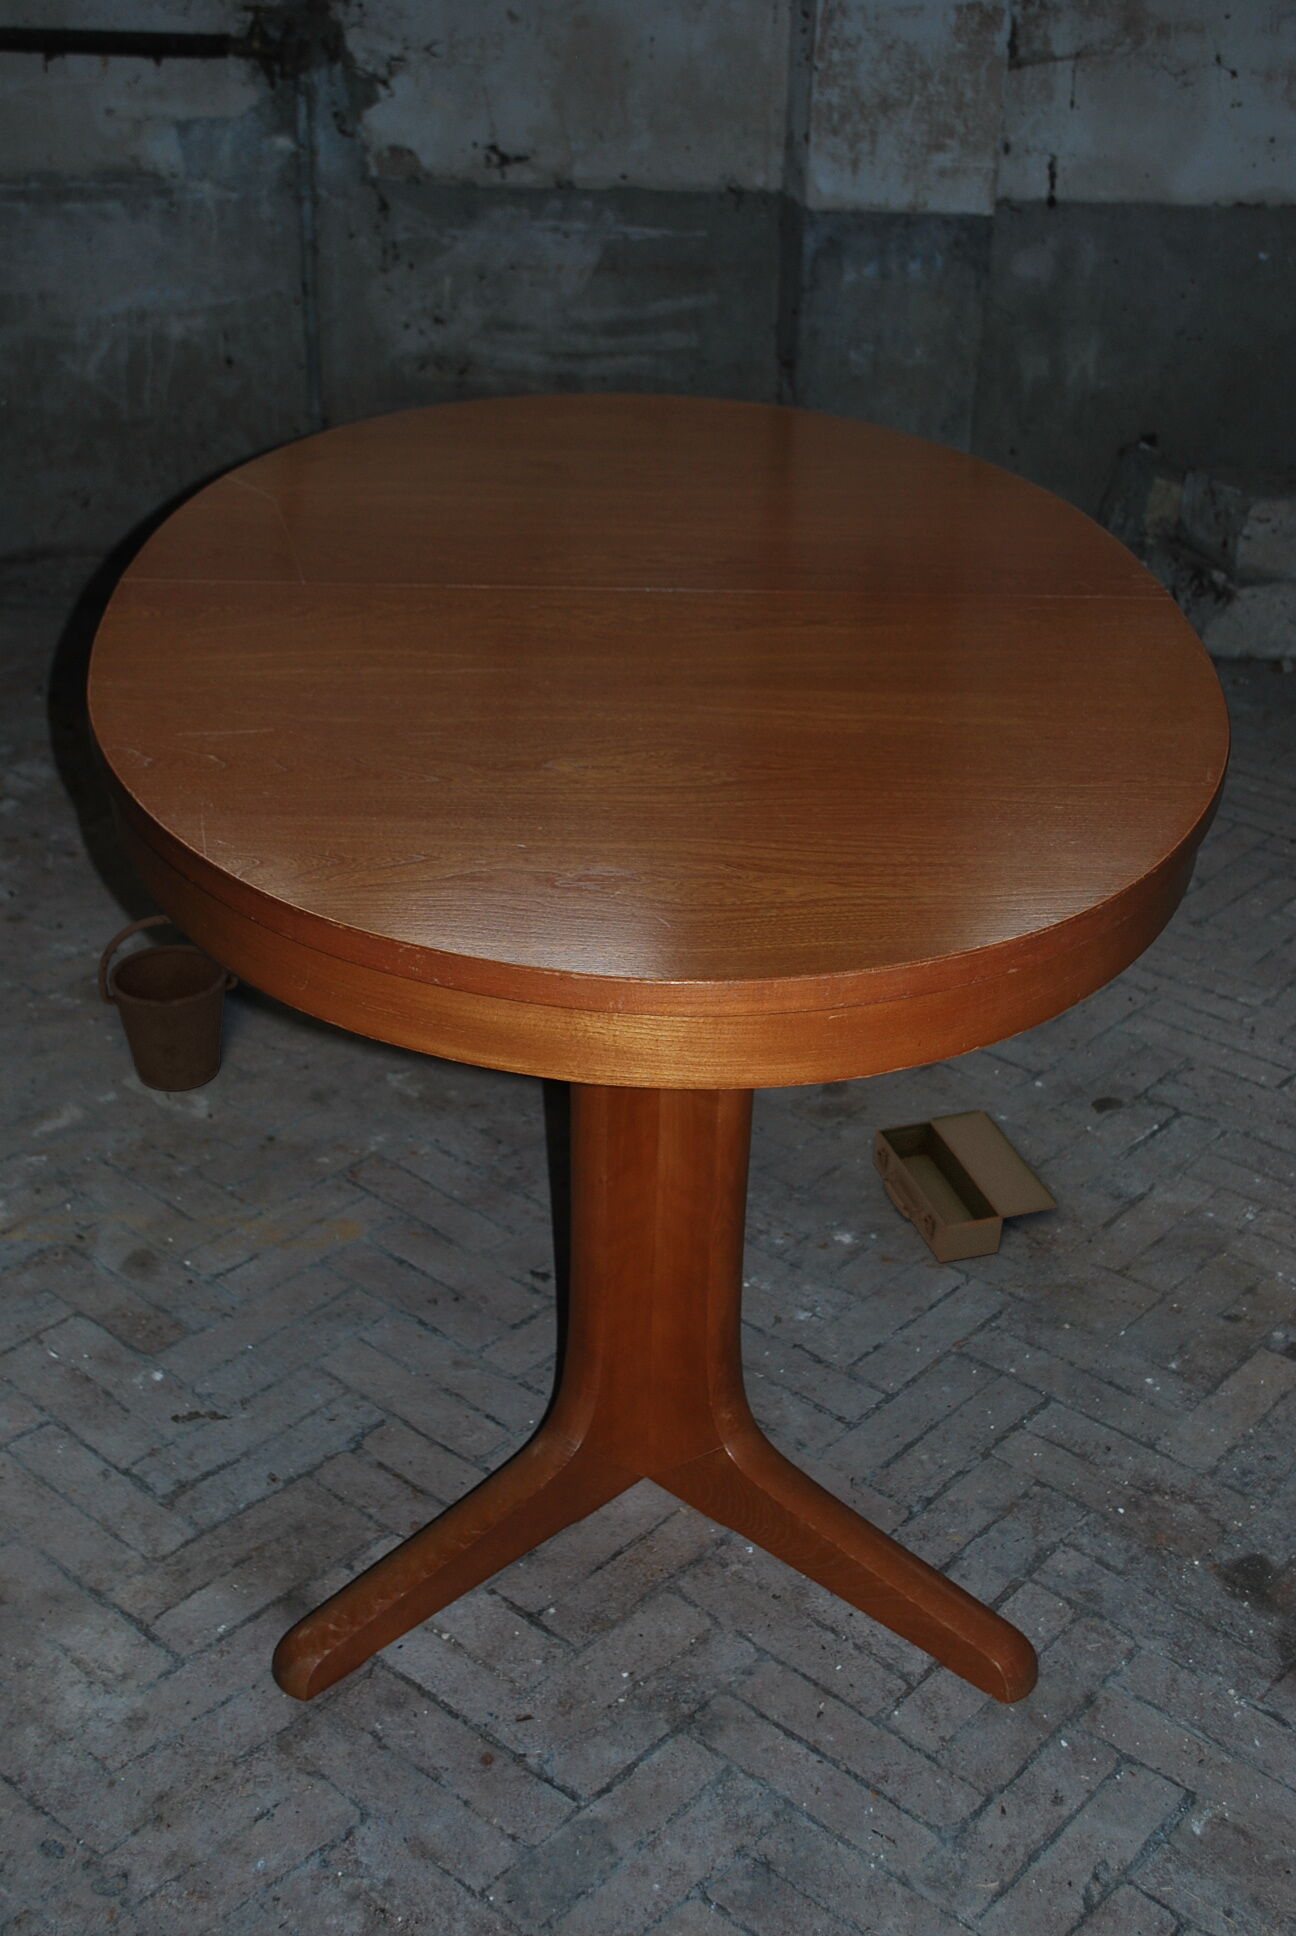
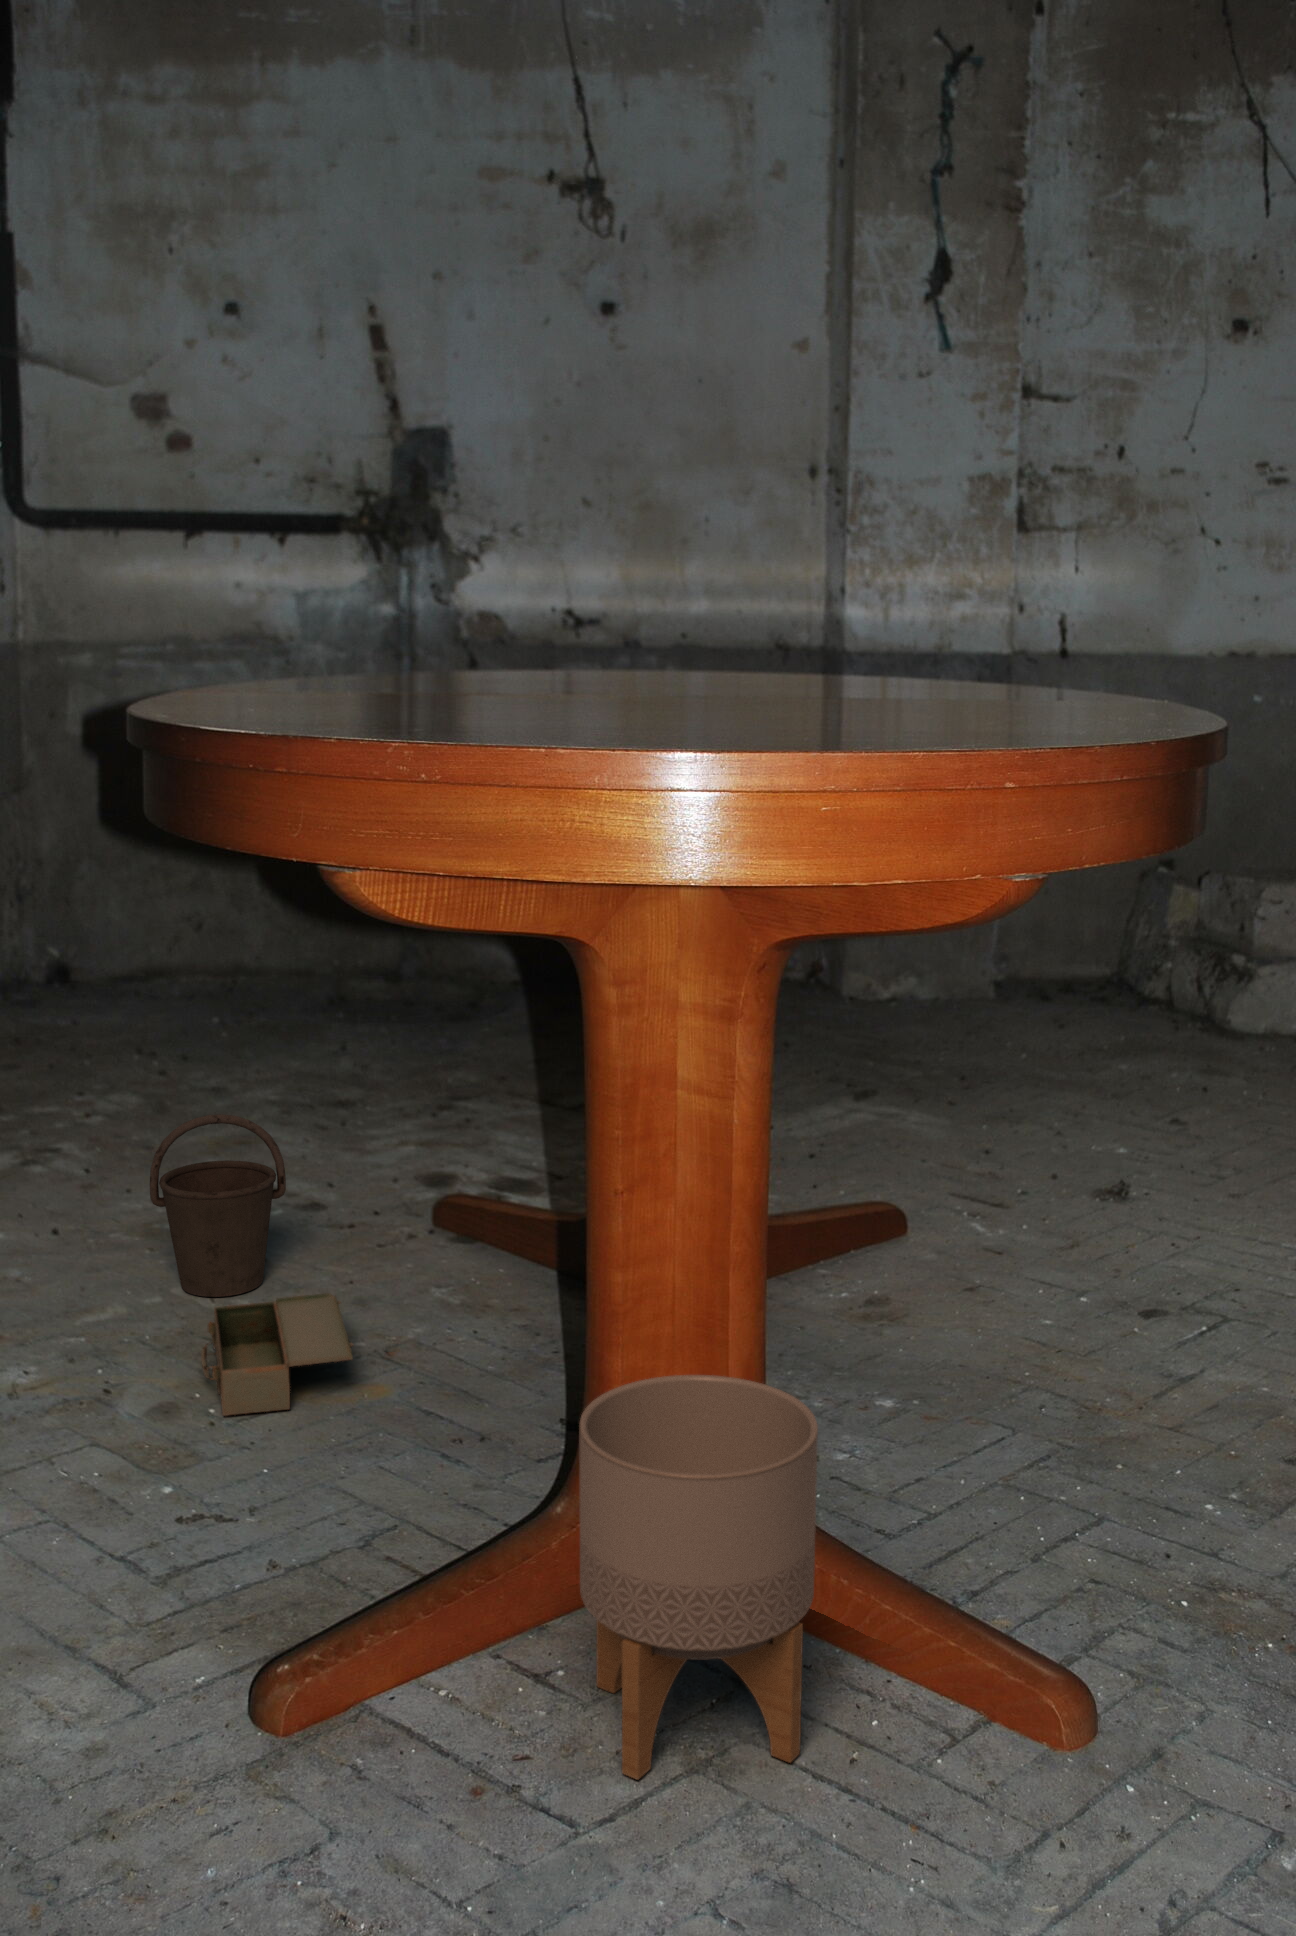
toolbox: present [873,1109,1058,1263] -> present [201,1293,353,1416]
planter: none [577,1380,802,1744] -> present [579,1375,818,1780]

